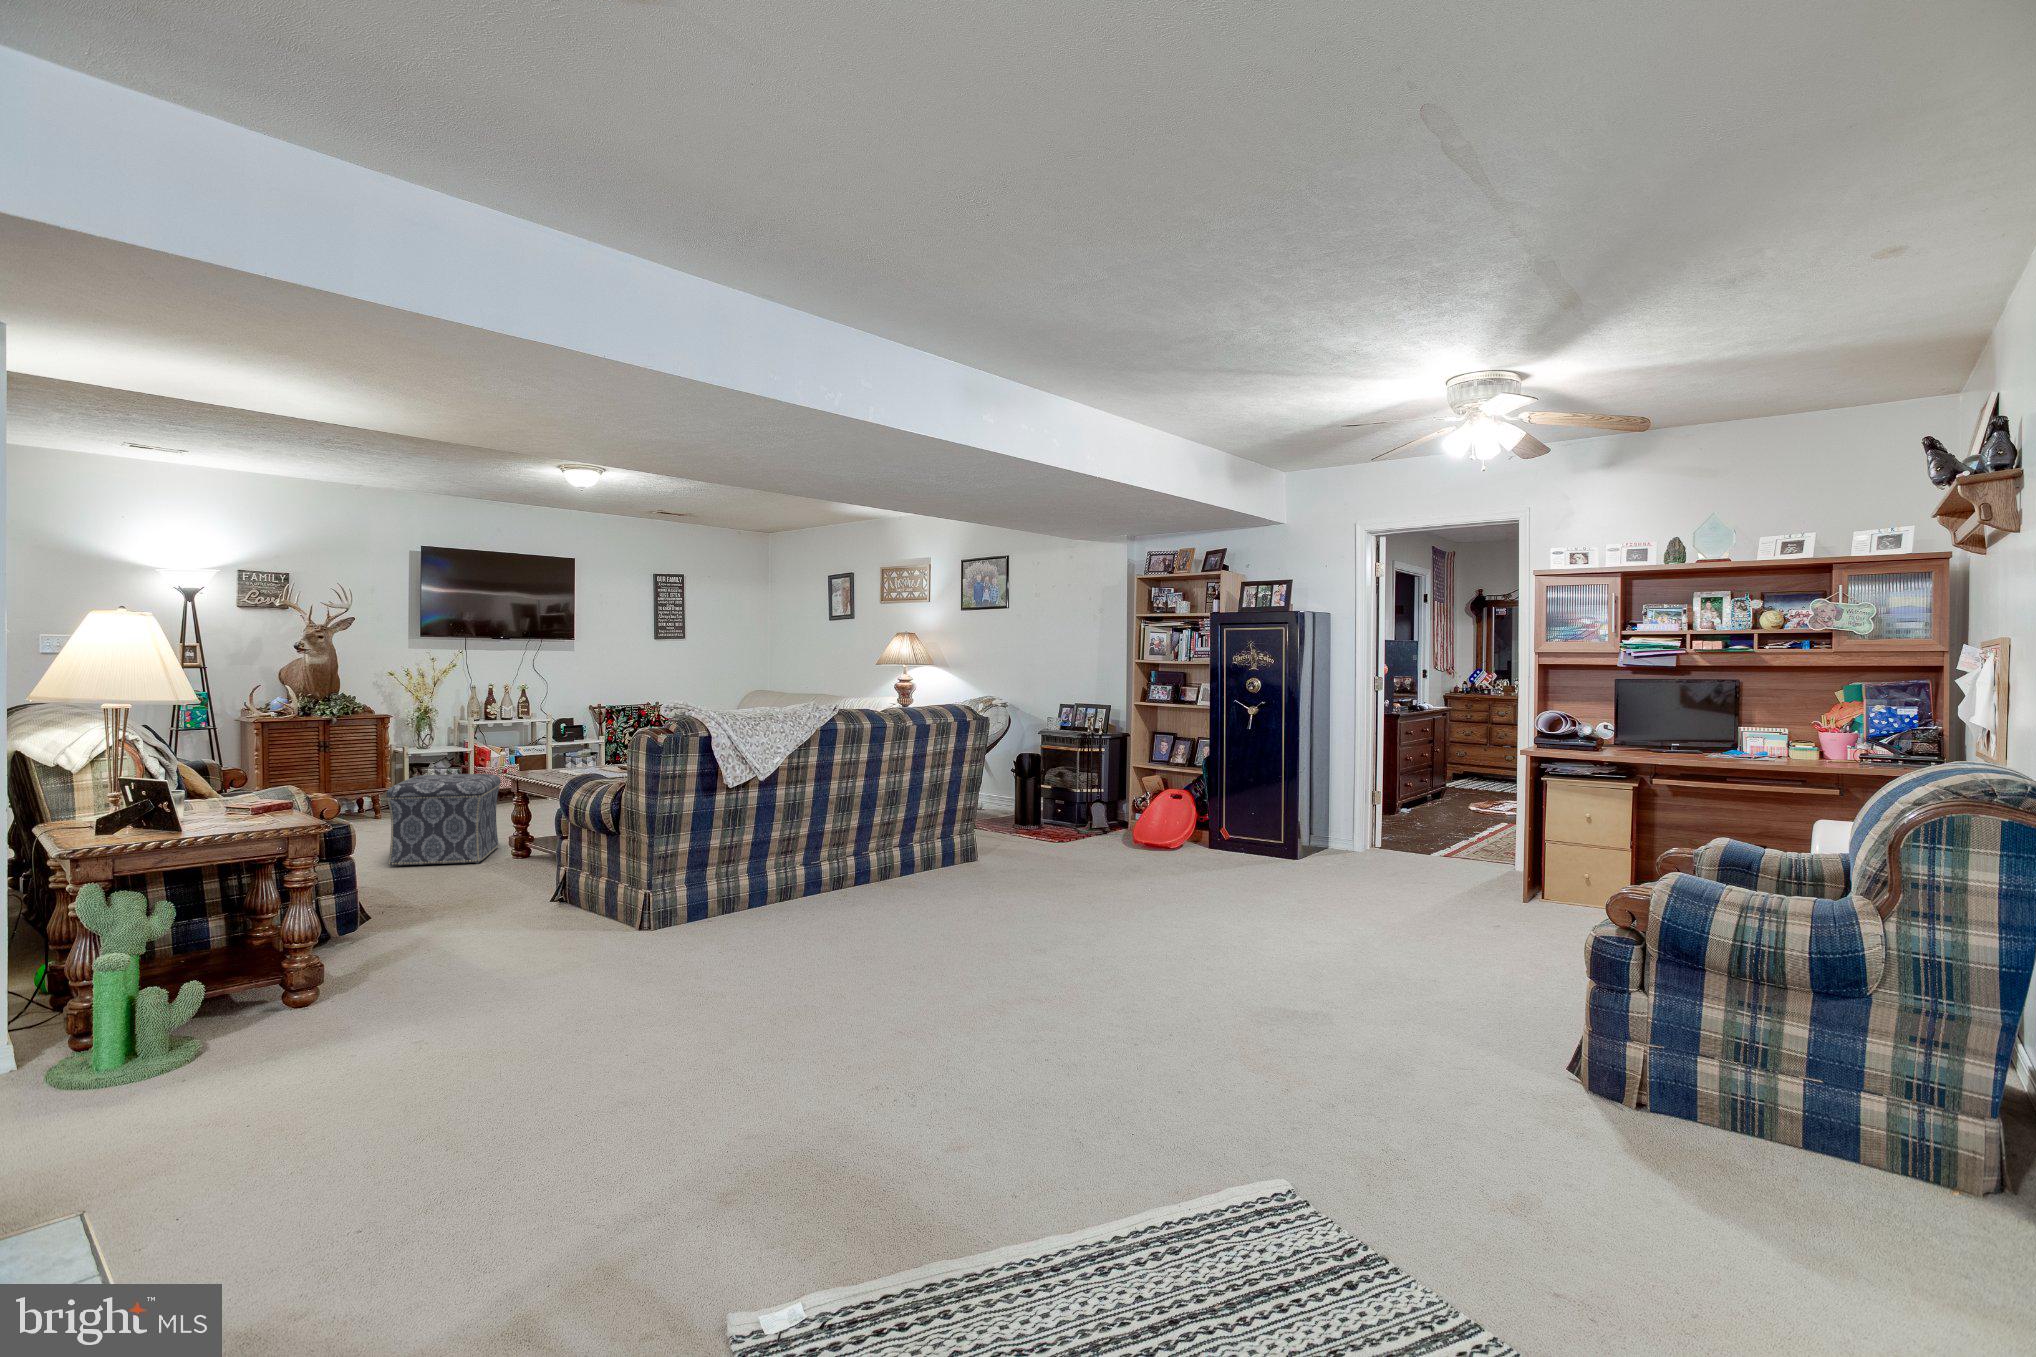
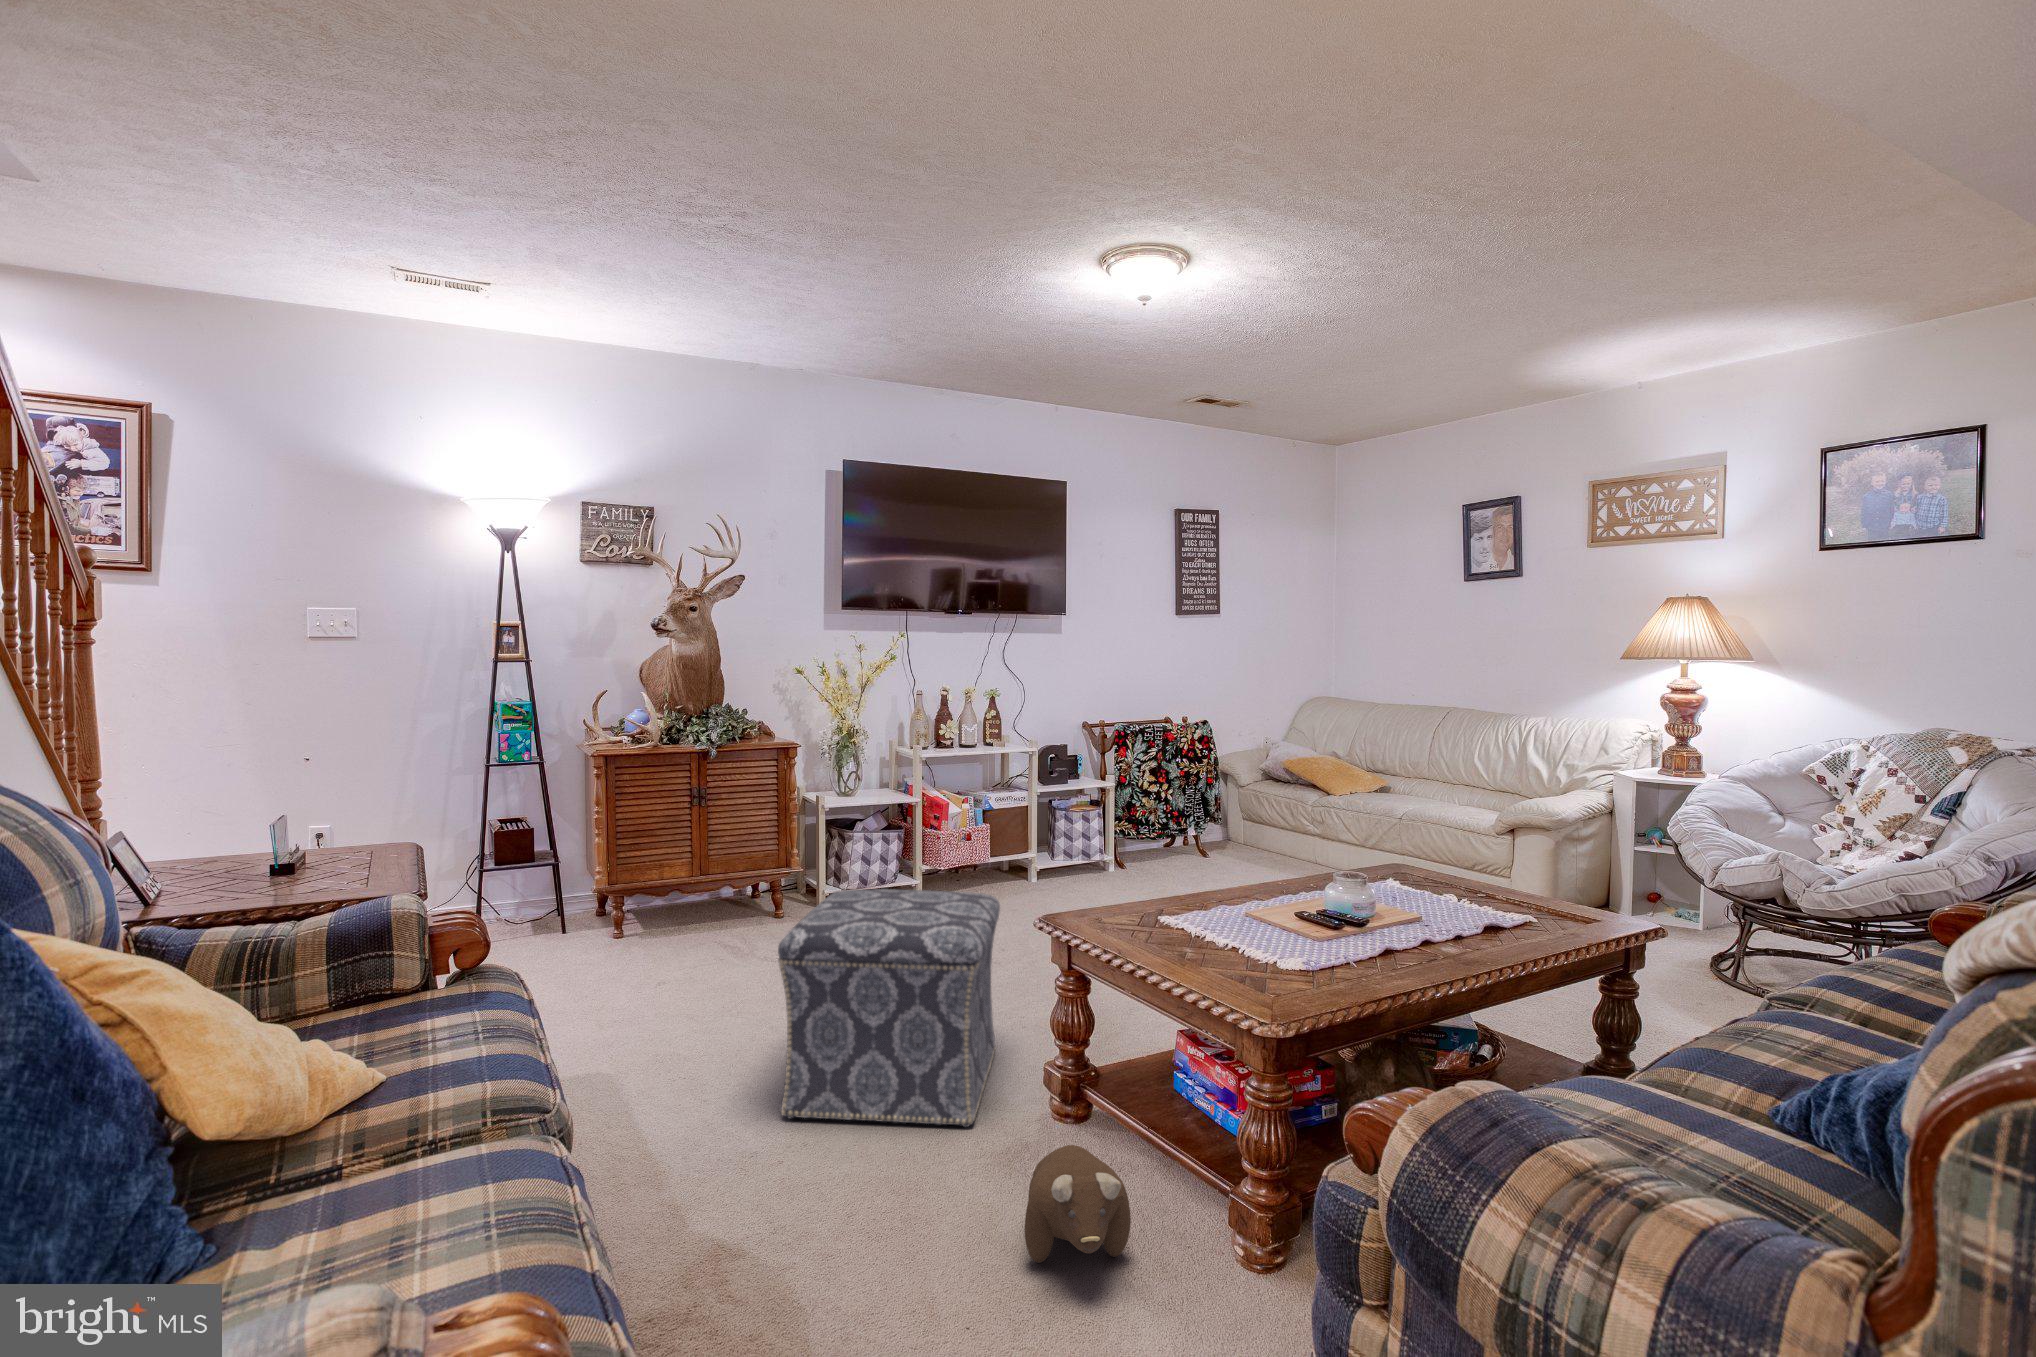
plush toy: none [491,845,533,882] -> present [1025,1145,1131,1263]

